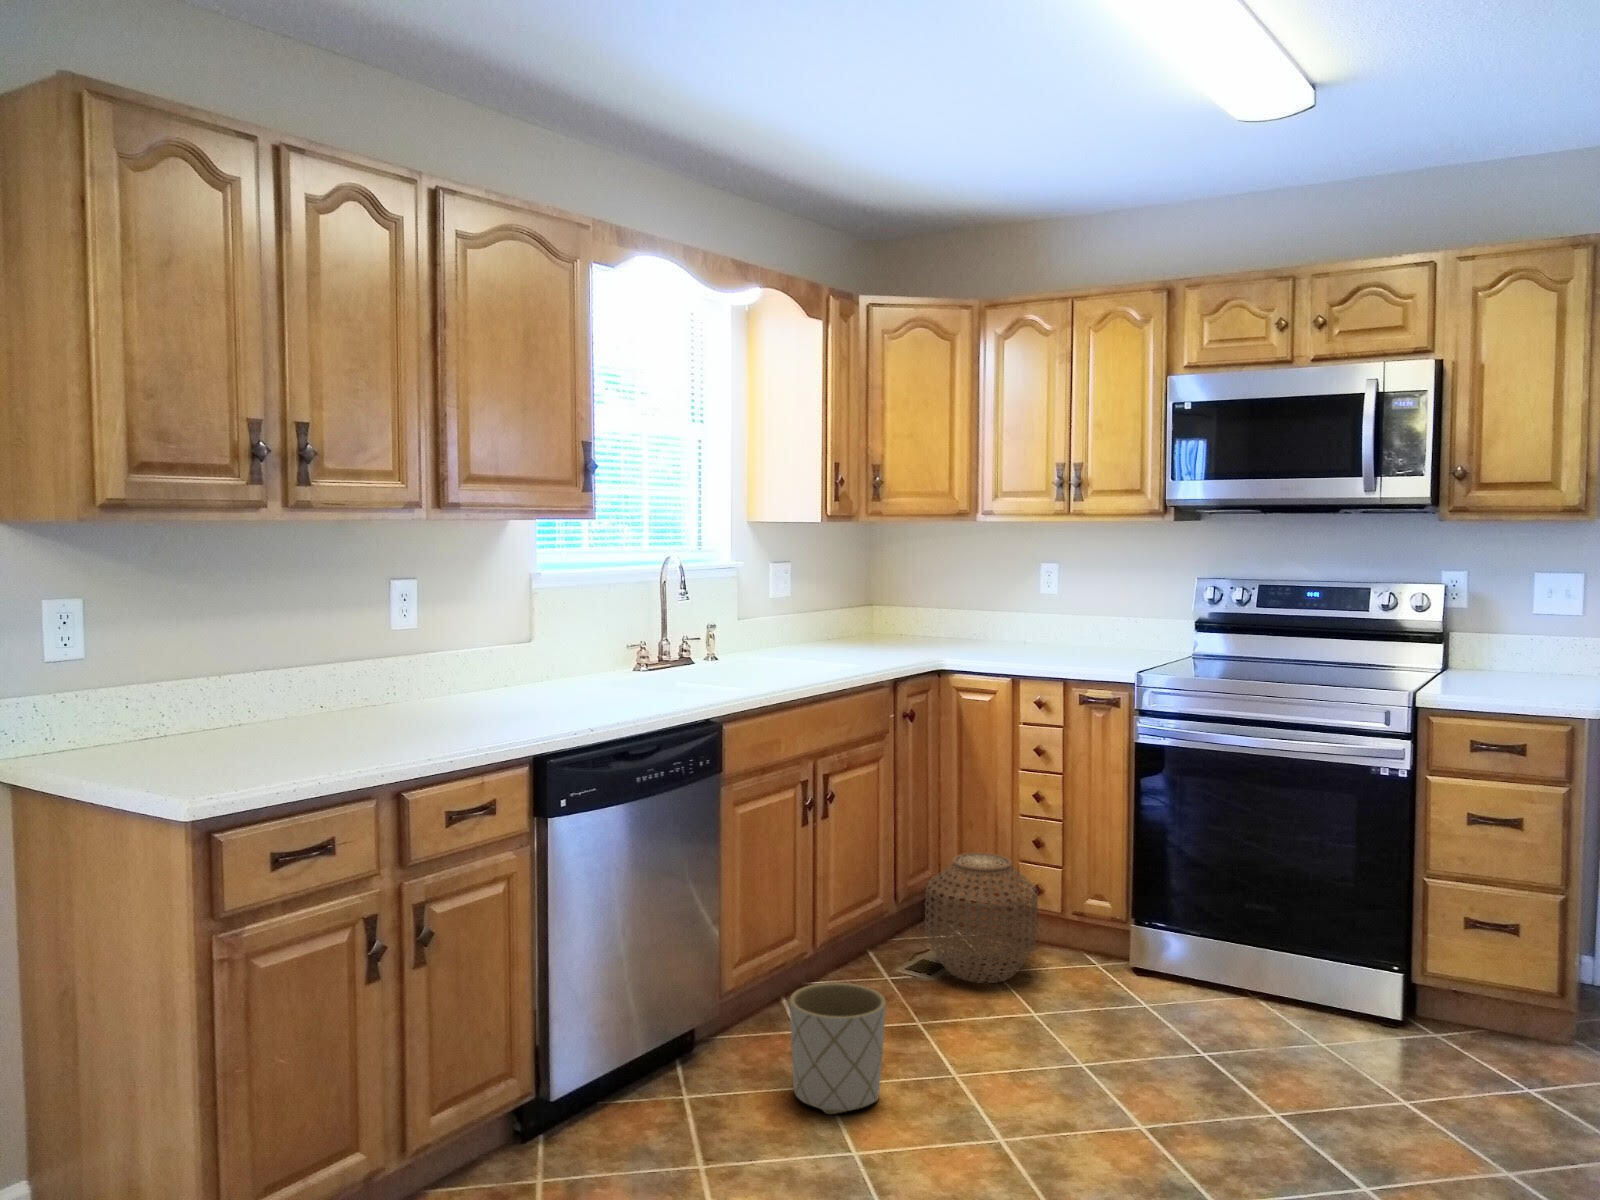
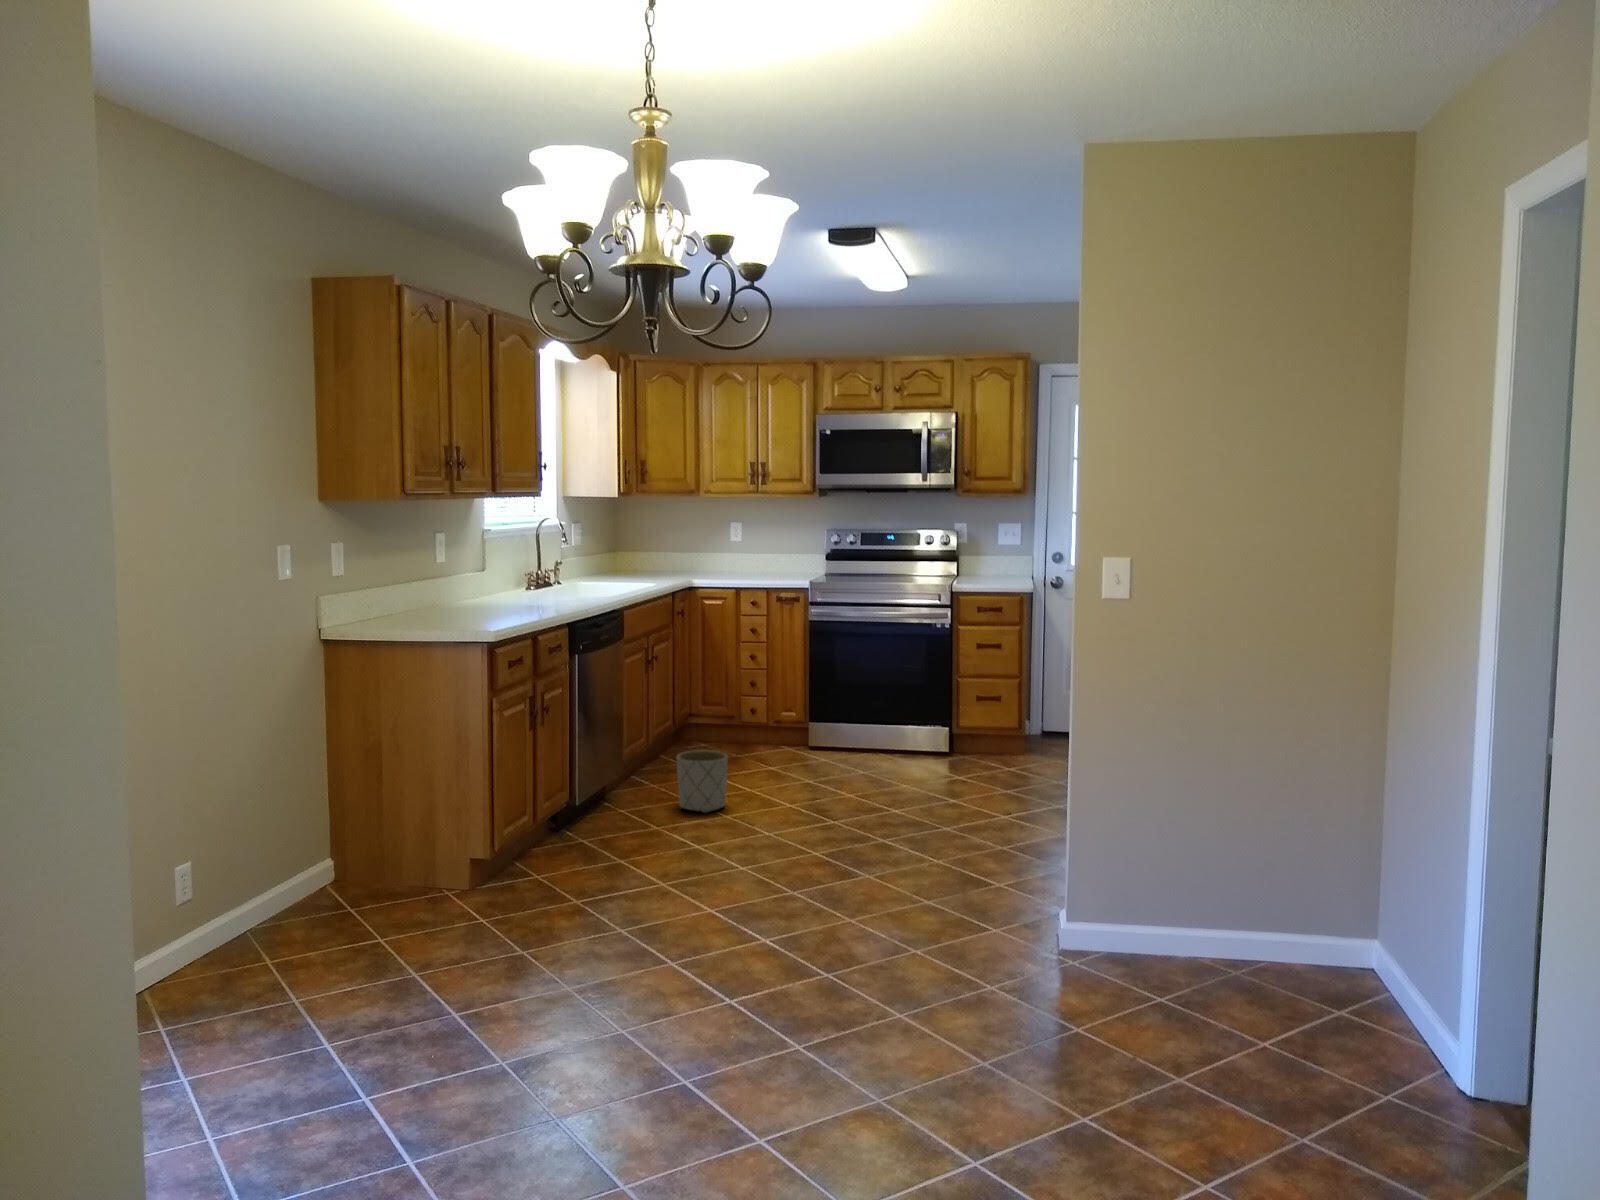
woven basket: present [925,853,1038,983] -> none [700,690,764,762]

